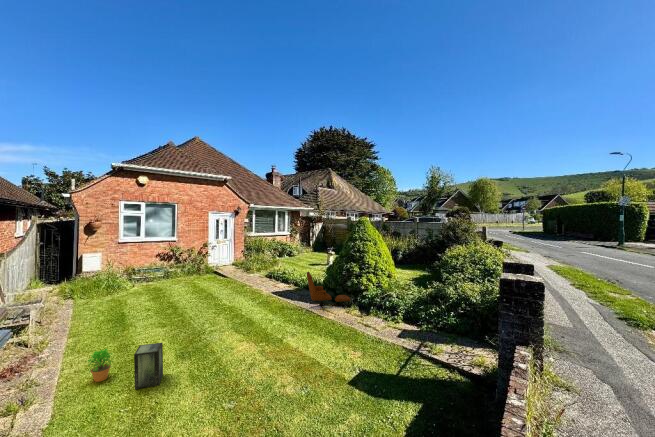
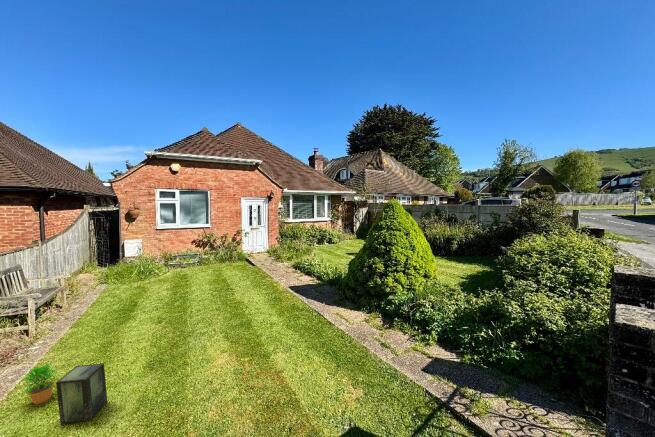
lounge chair: present [307,272,350,311] -> none [318,268,373,317]

